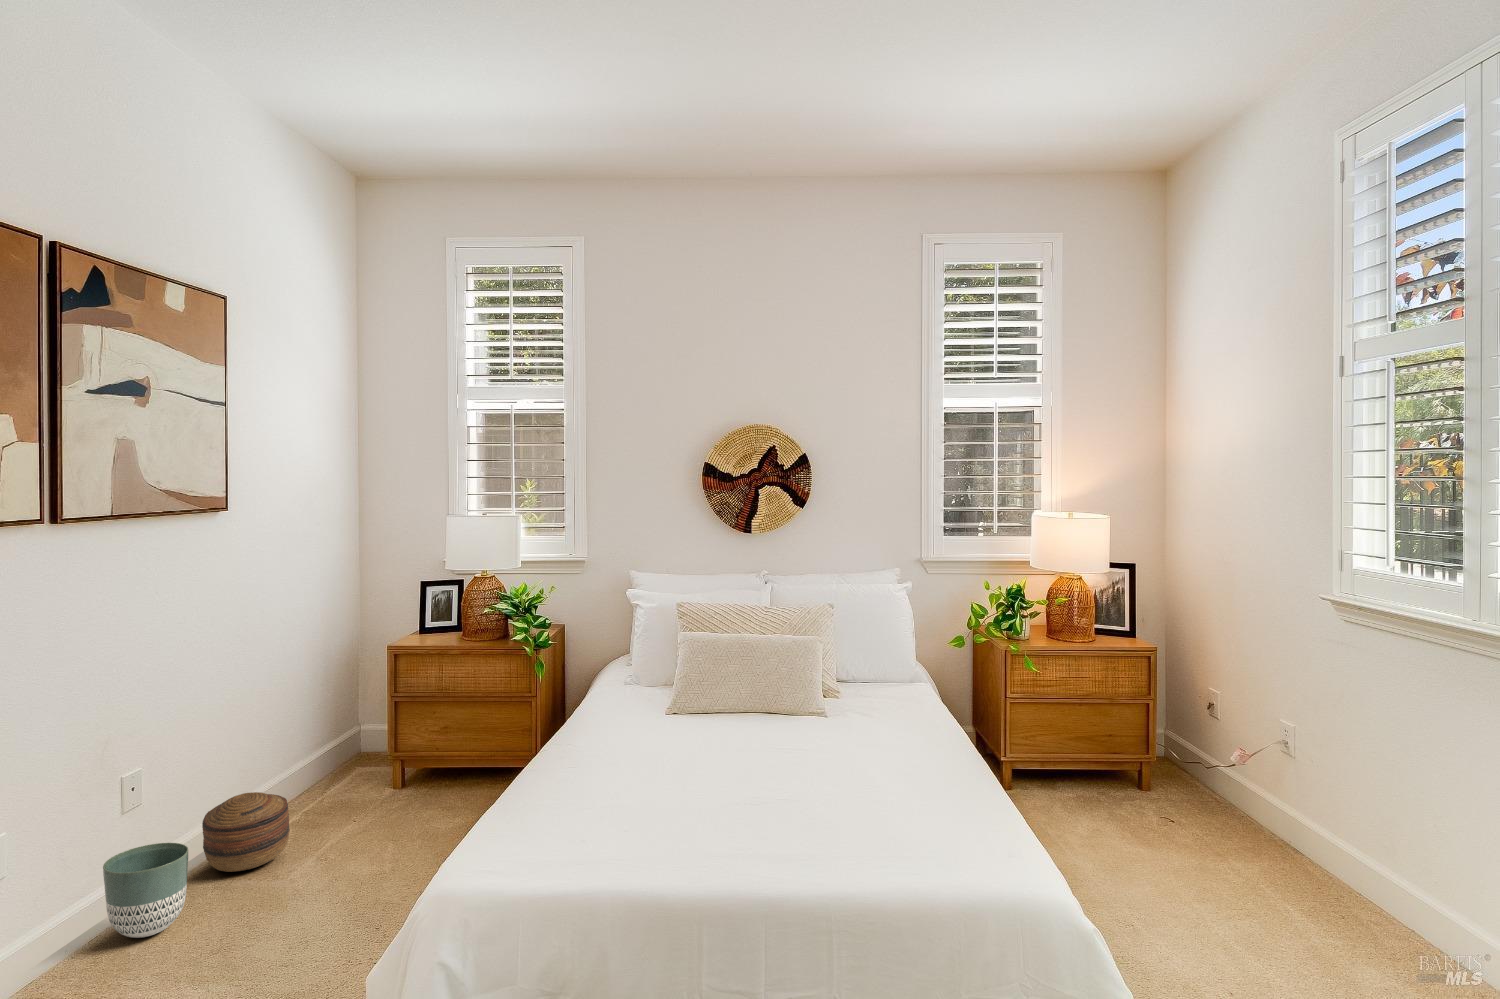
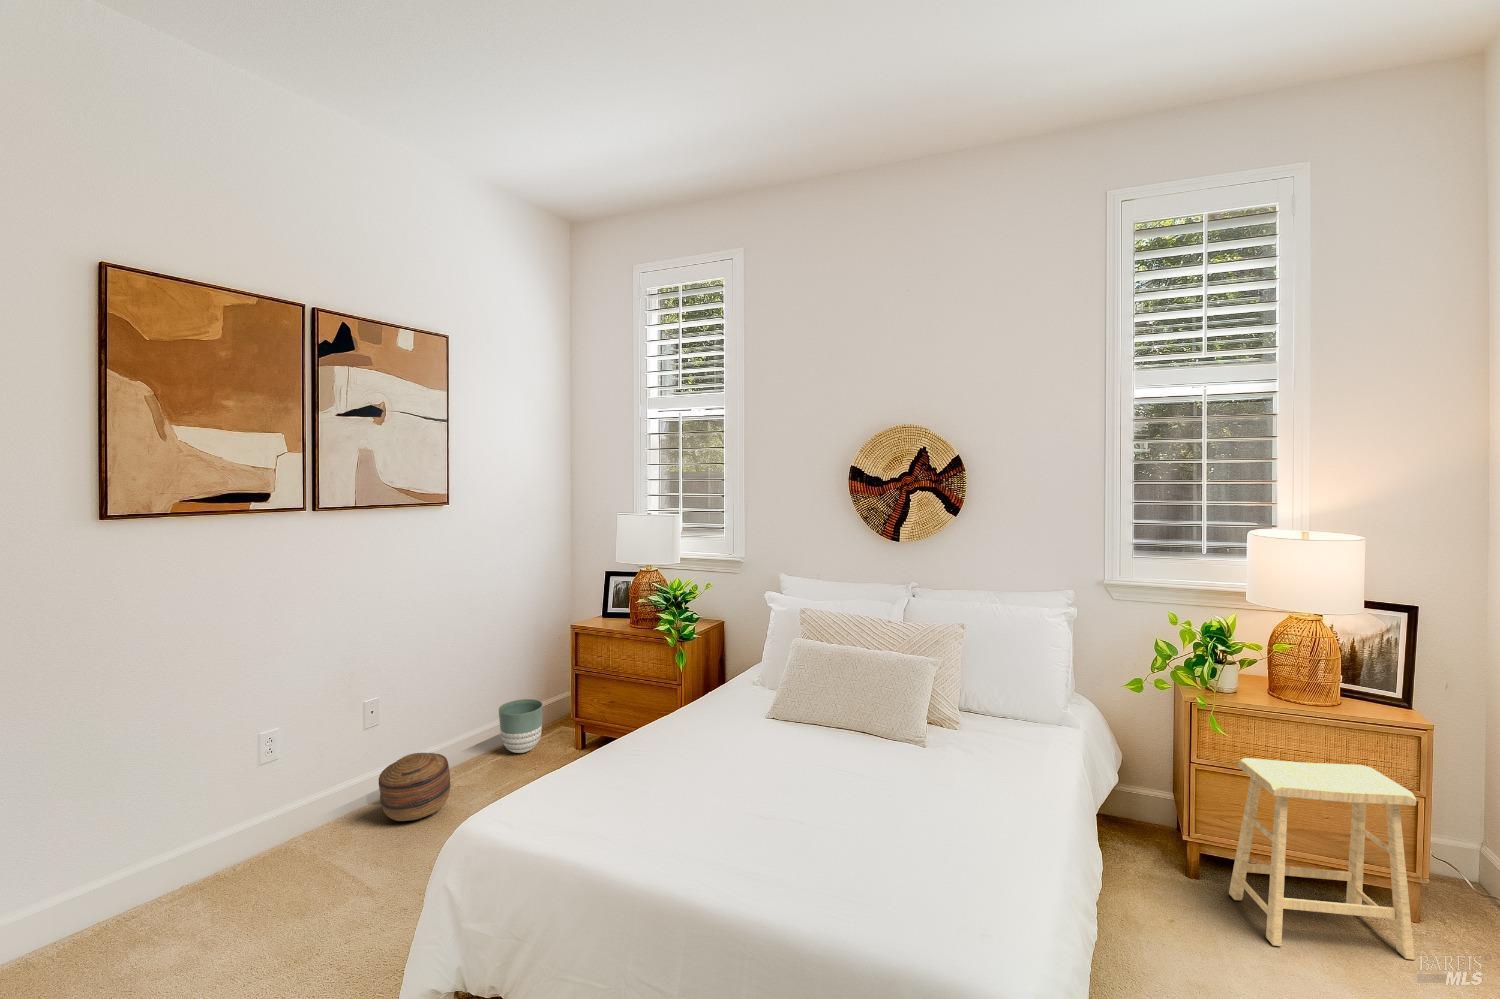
footstool: none [1034,678,1148,815] -> present [1229,758,1416,960]
planter: present [103,843,188,938] -> present [499,699,543,753]

